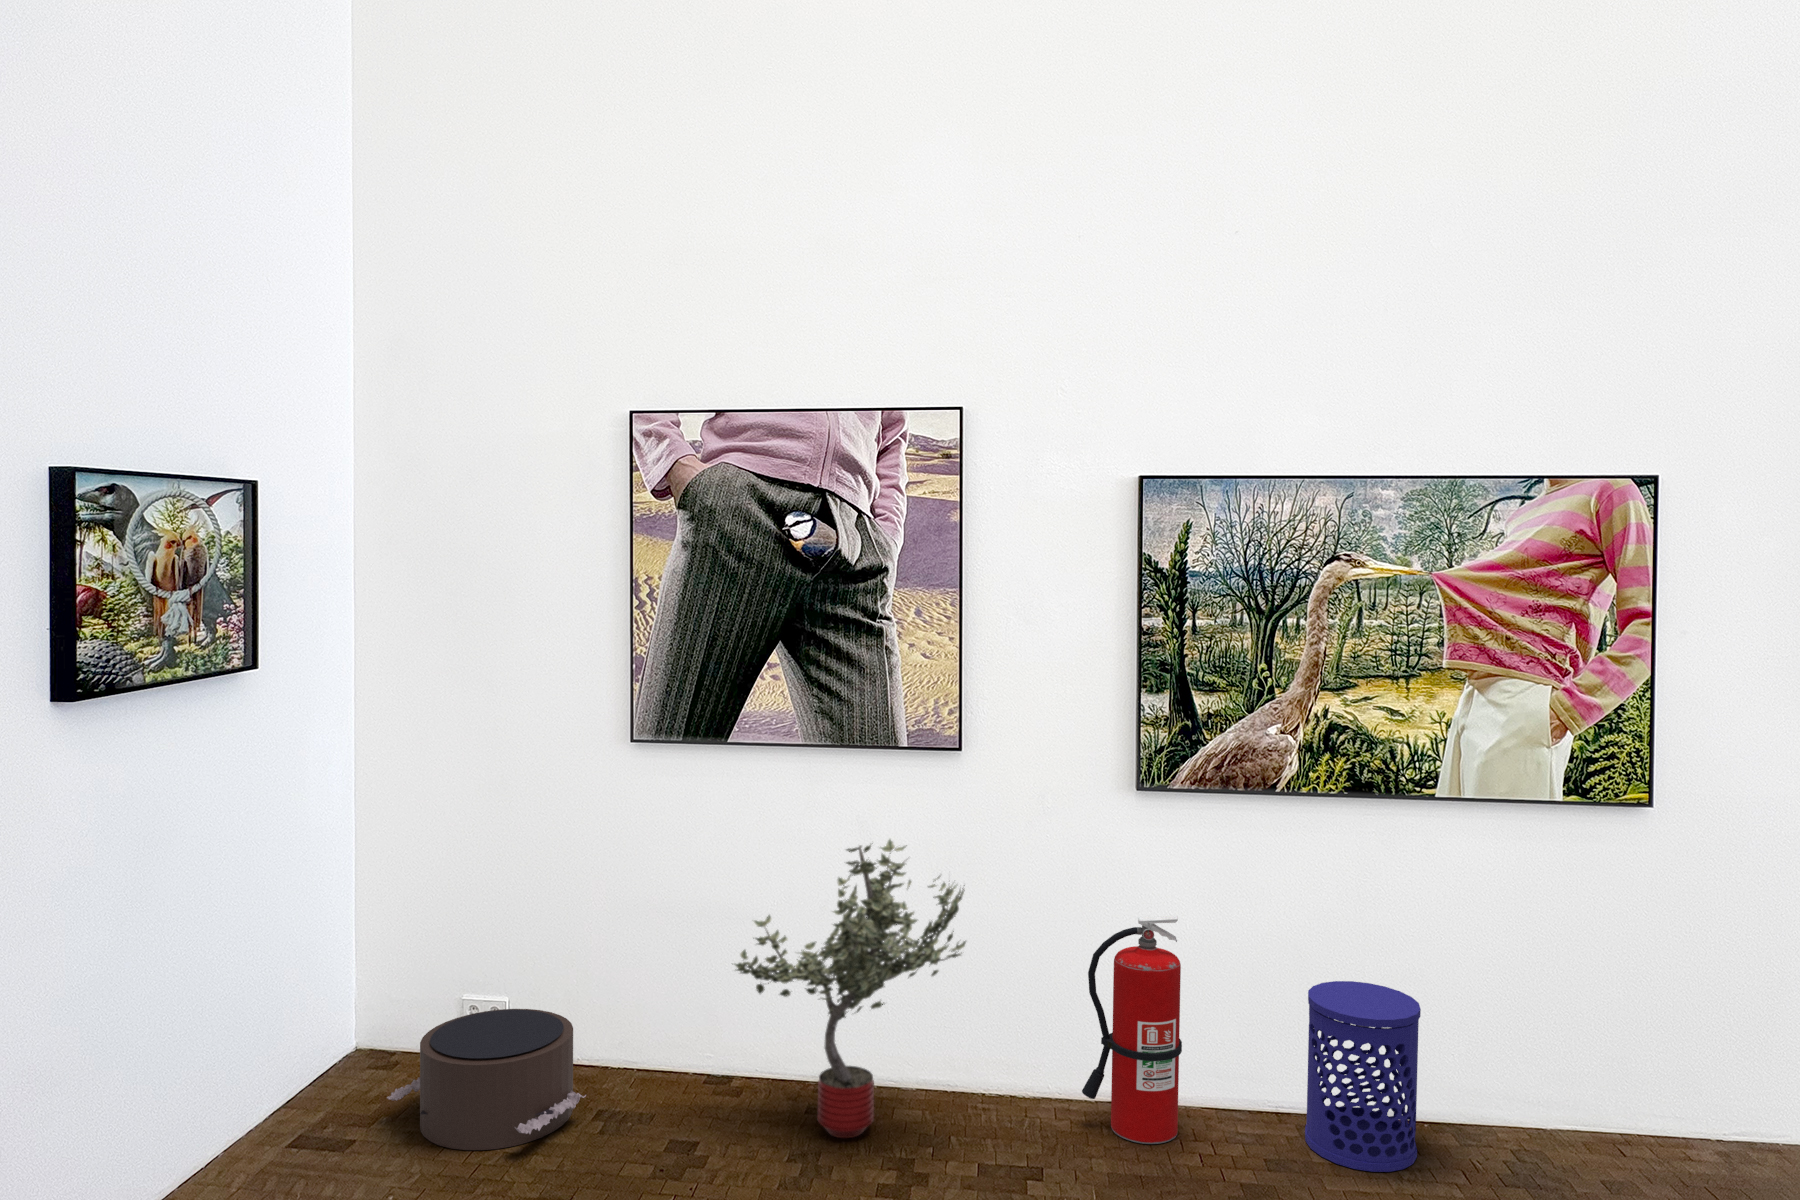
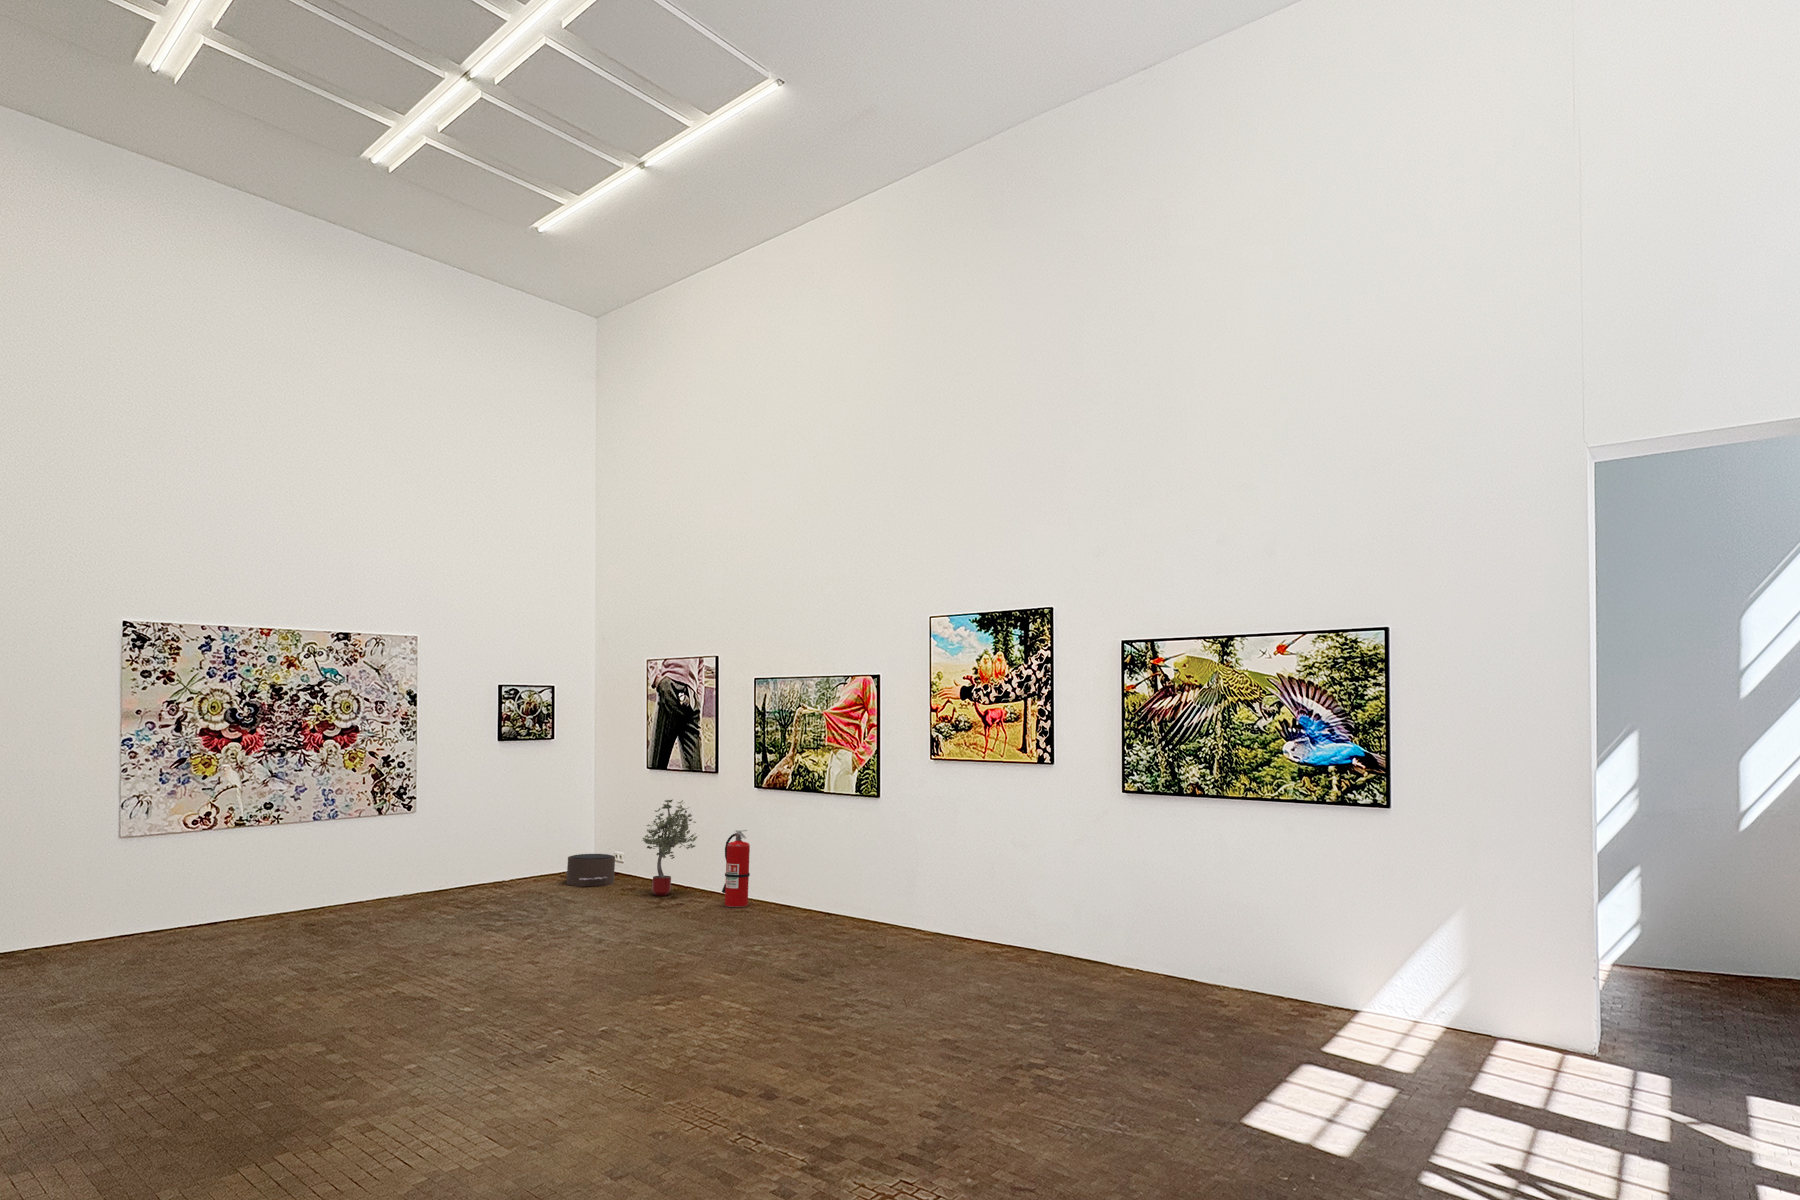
waste bin: present [1305,981,1421,1172] -> none [765,859,804,918]

